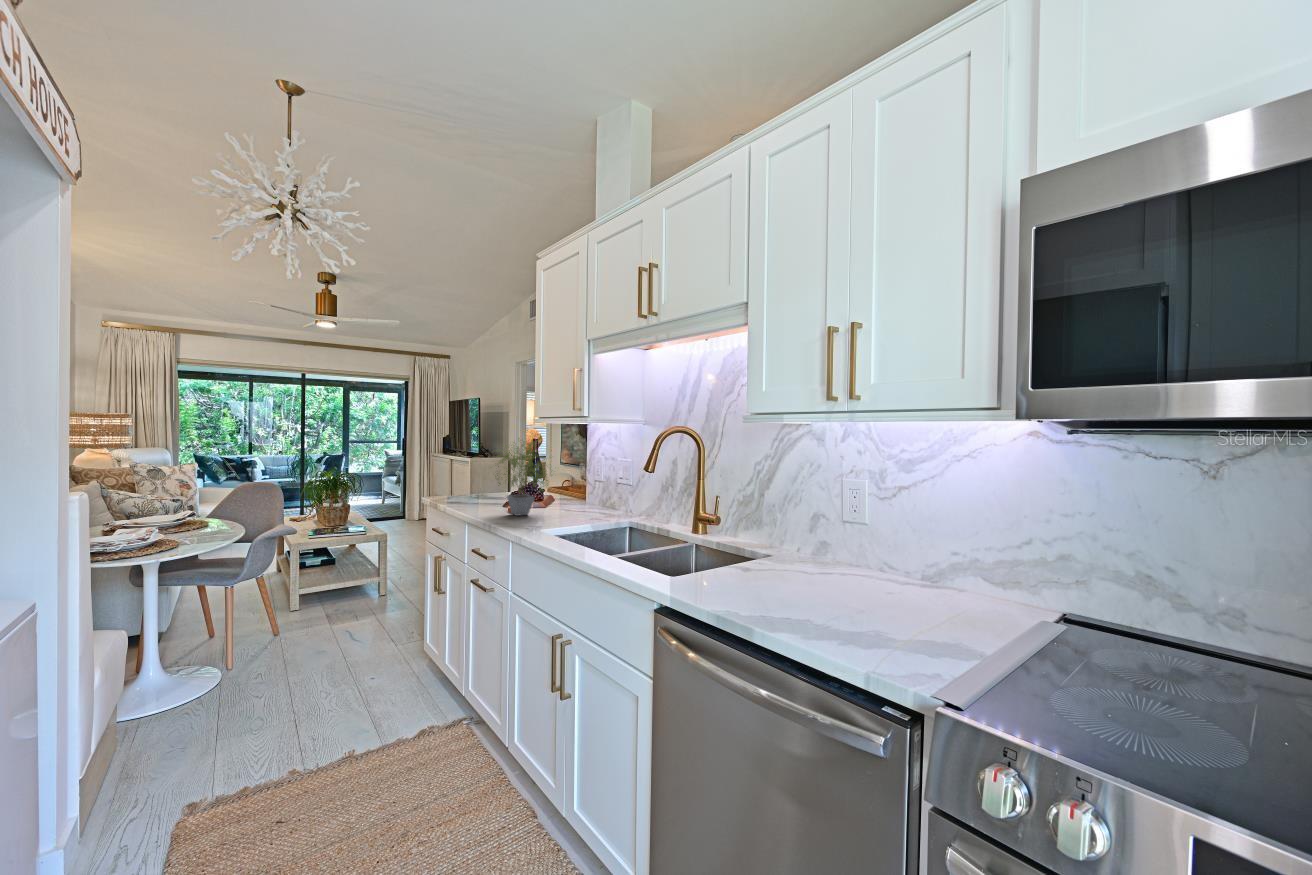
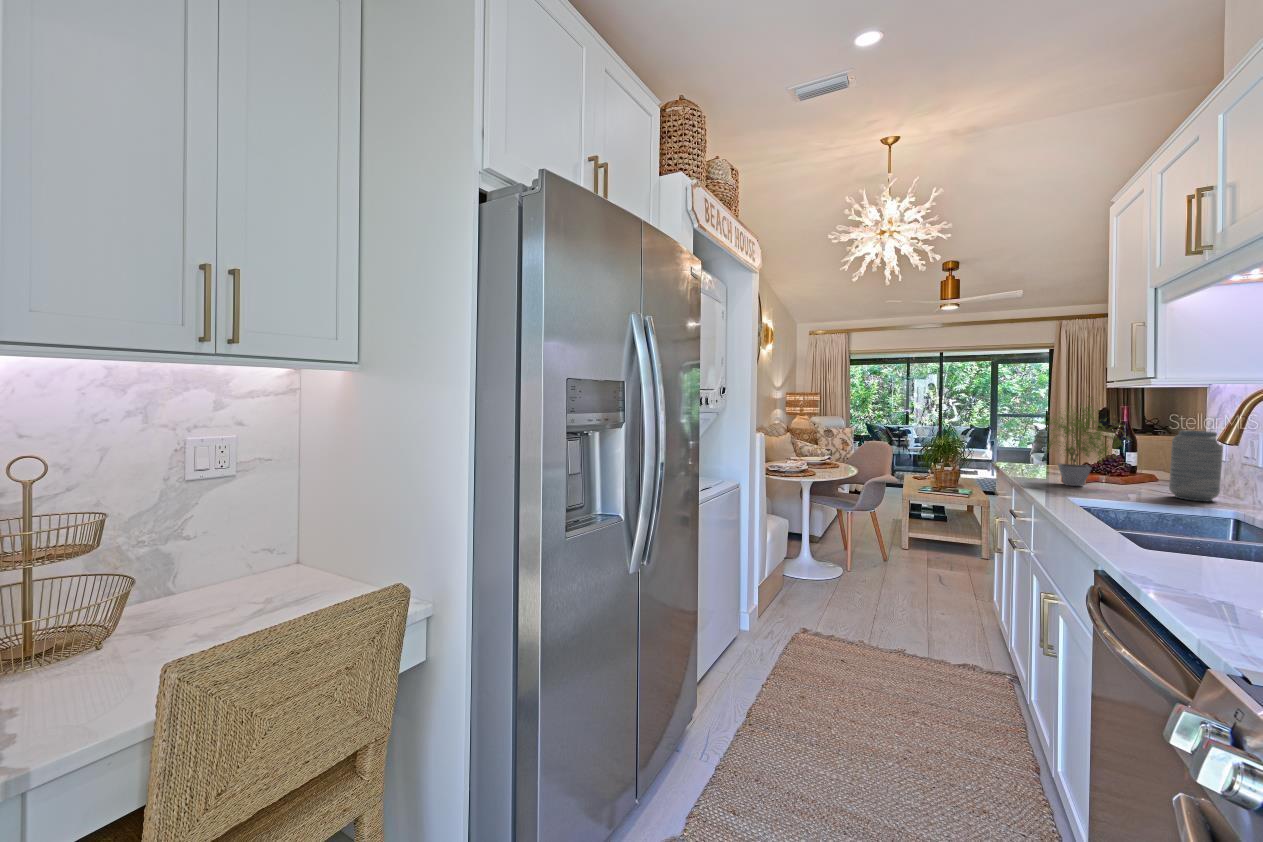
vase: none [583,460,612,516] -> present [1169,431,1223,501]

